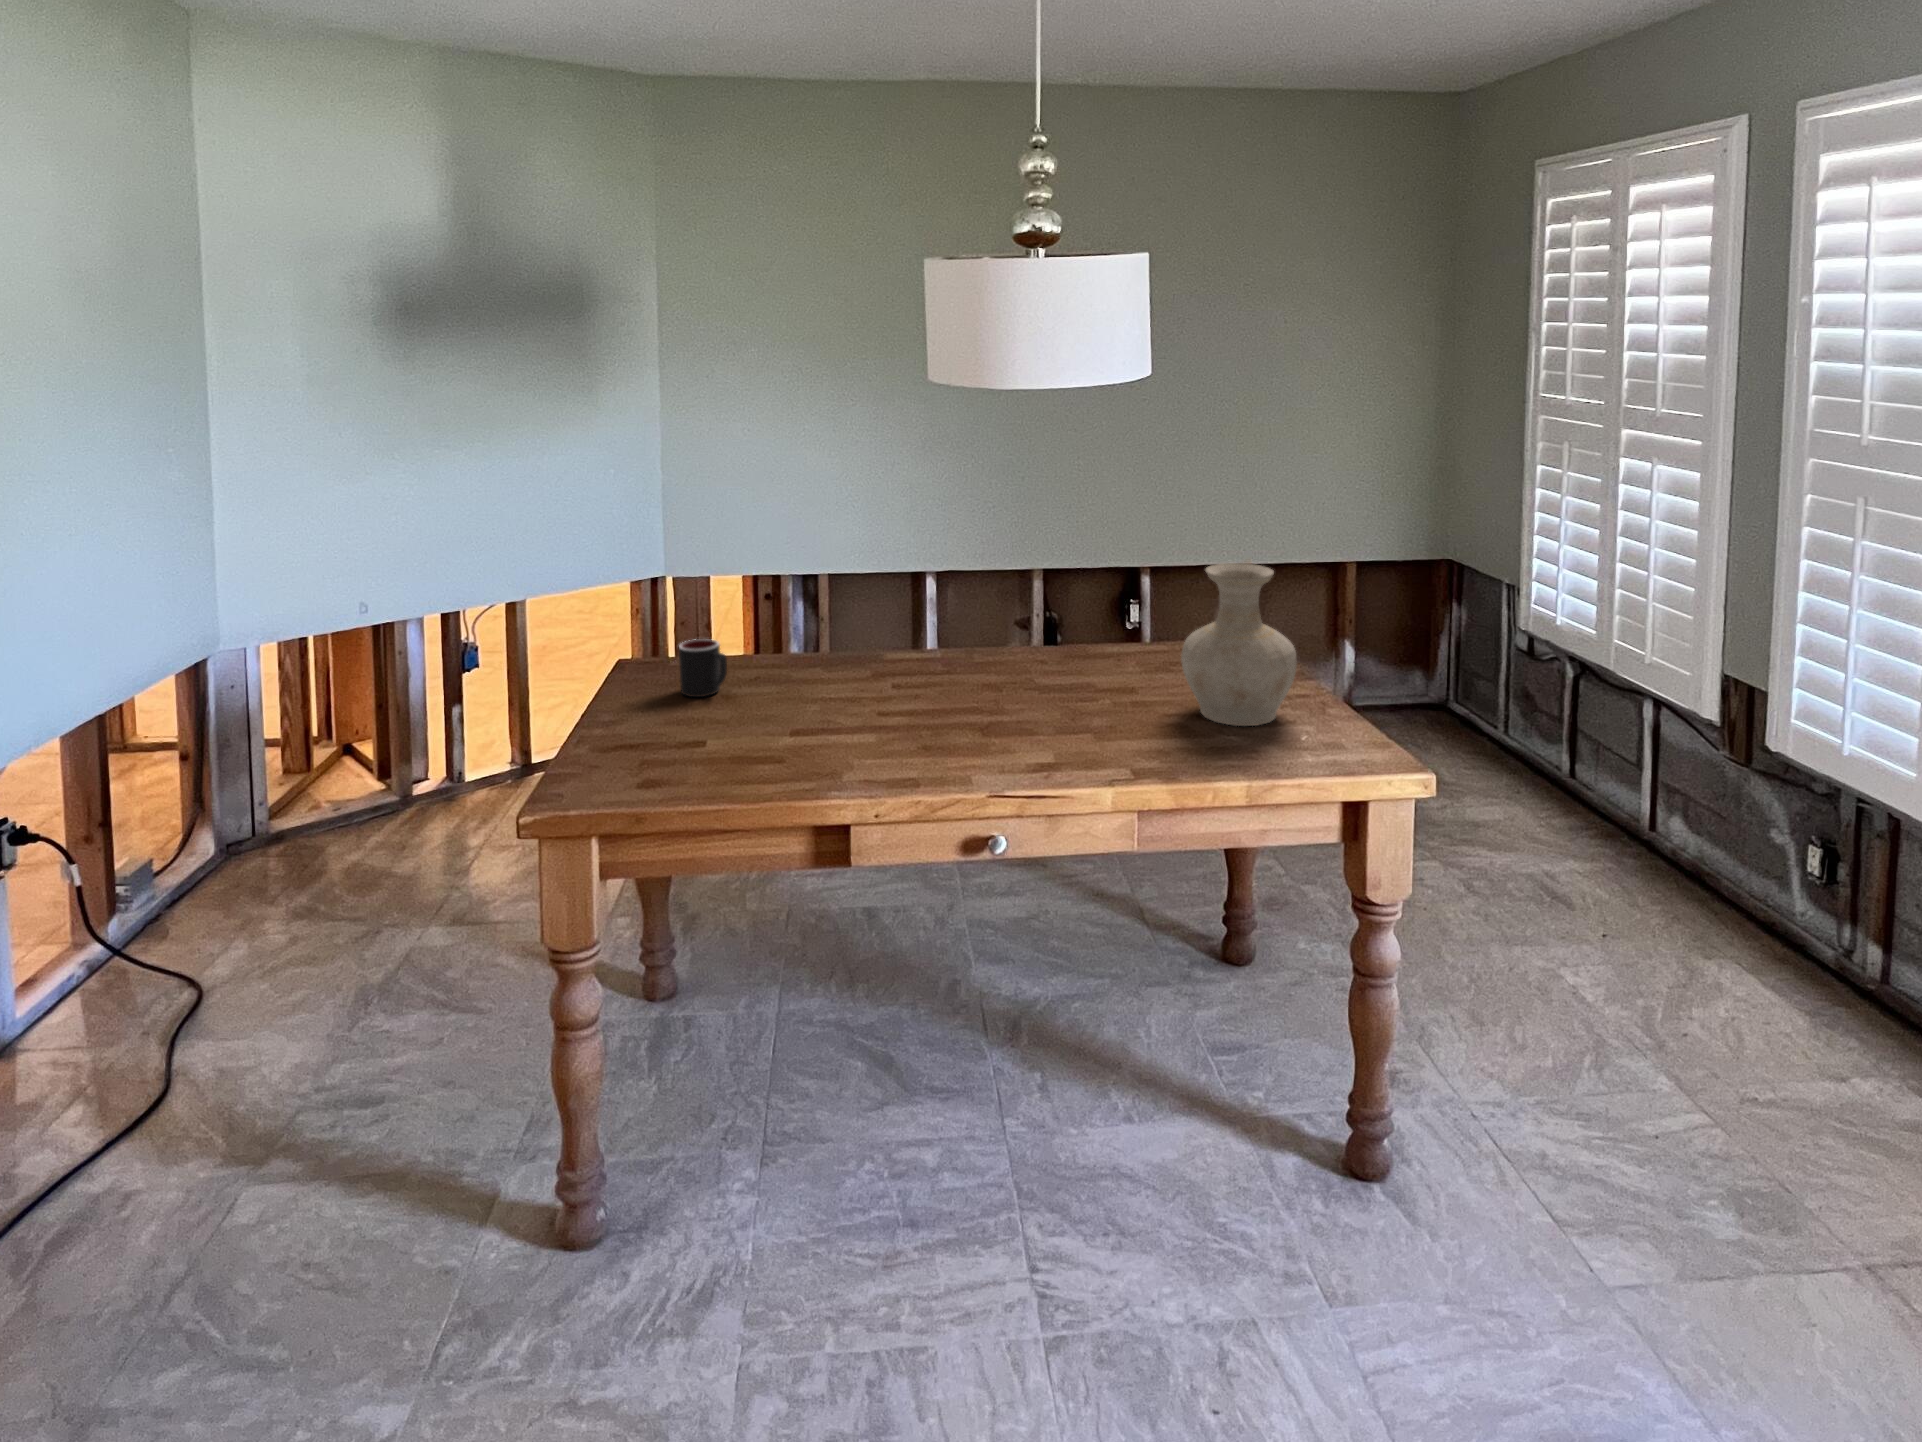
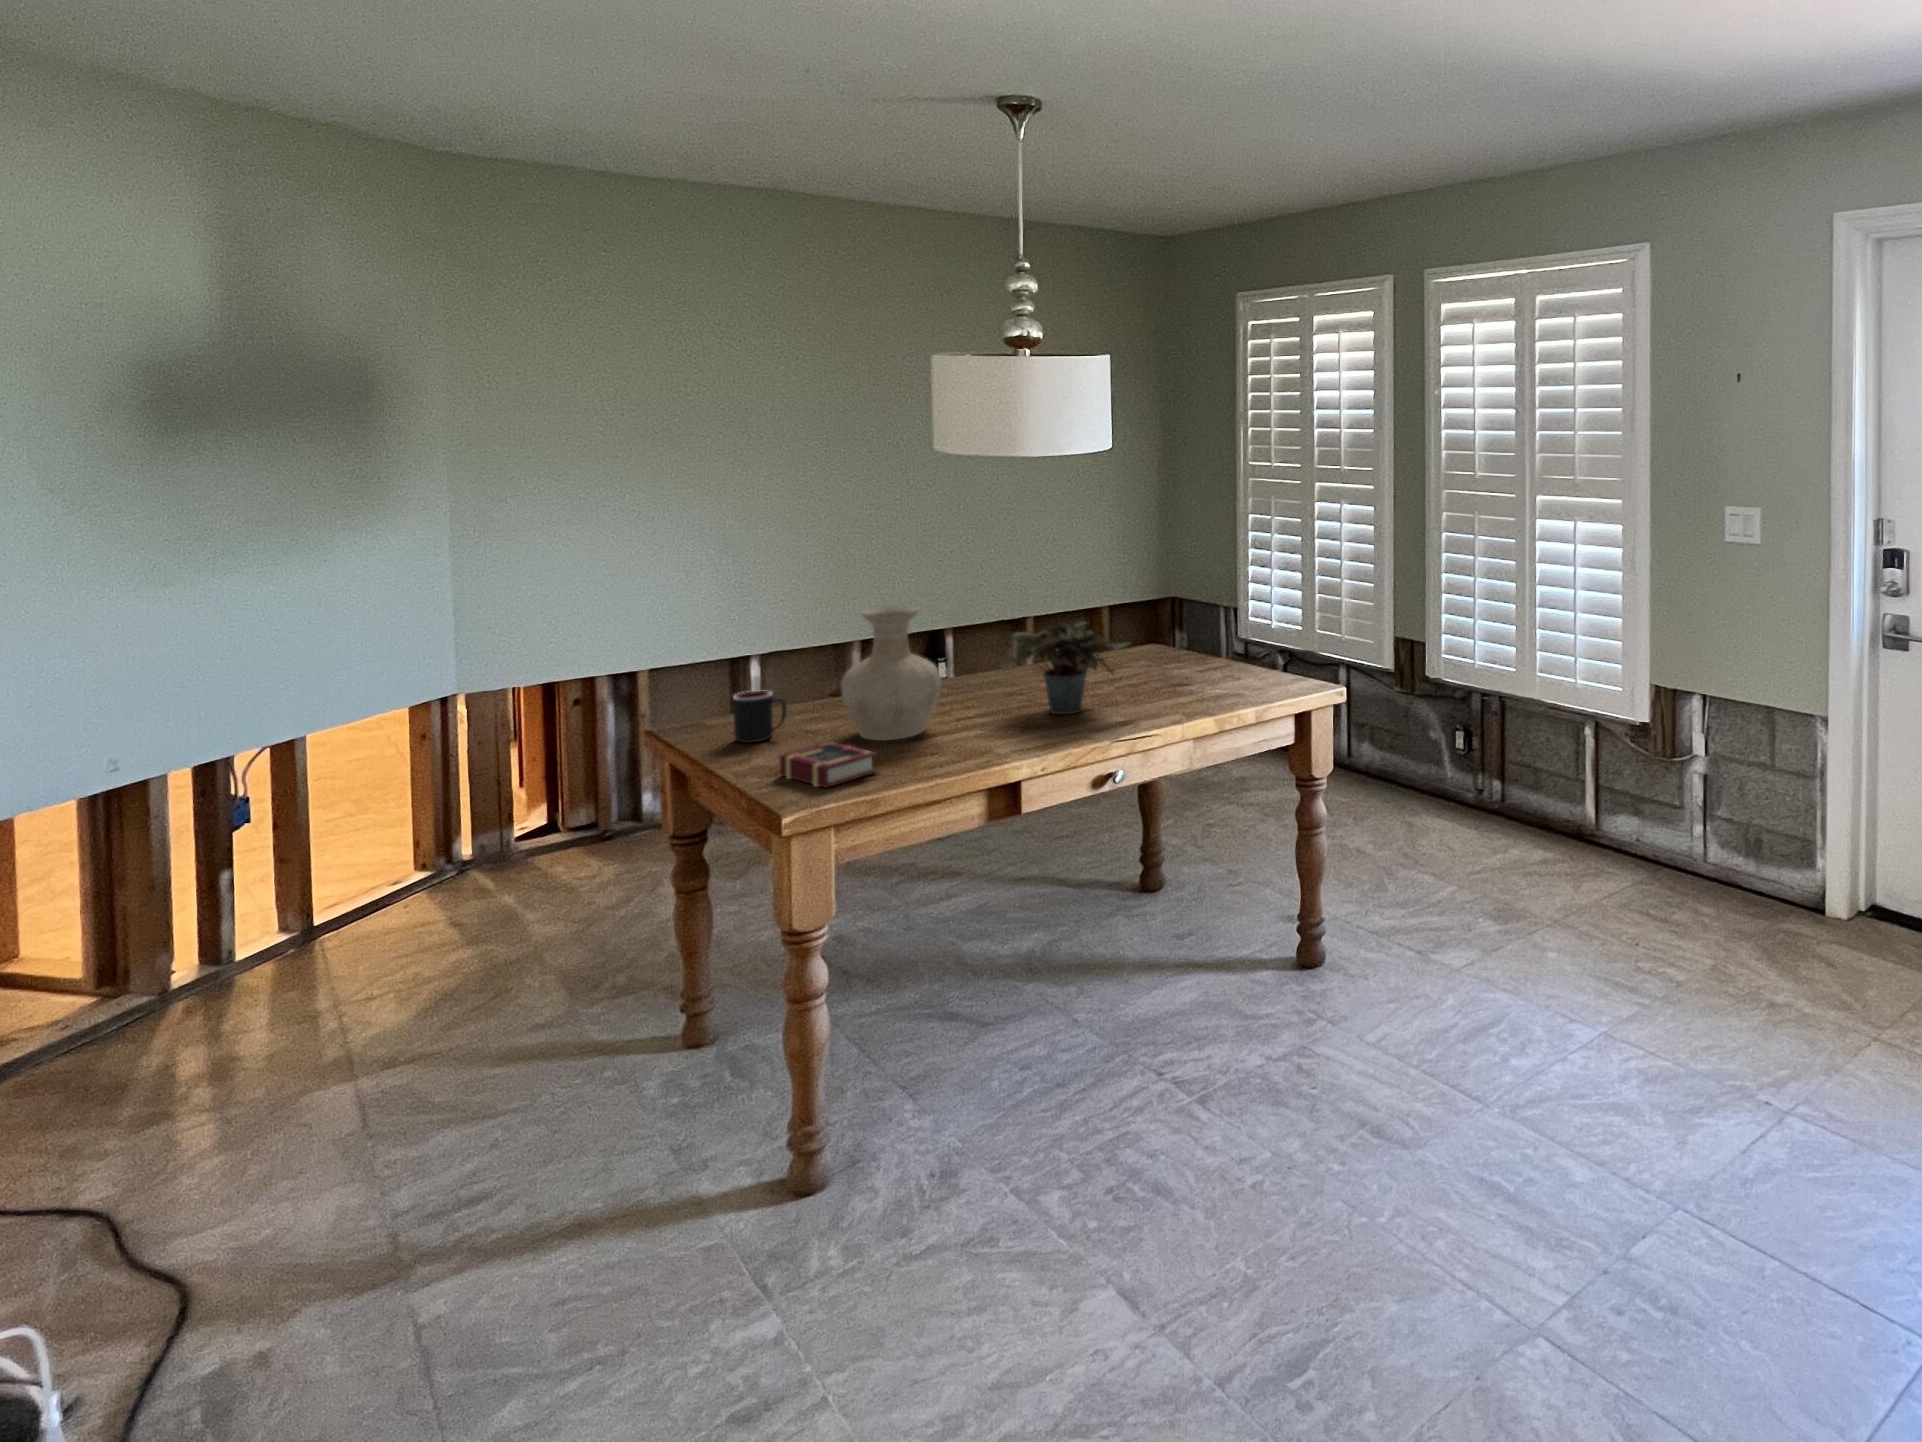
vase: present [1181,563,1297,726] -> present [841,605,941,740]
potted plant: none [947,612,1115,733] -> present [998,622,1130,714]
book: none [645,719,725,780] -> present [780,741,877,788]

